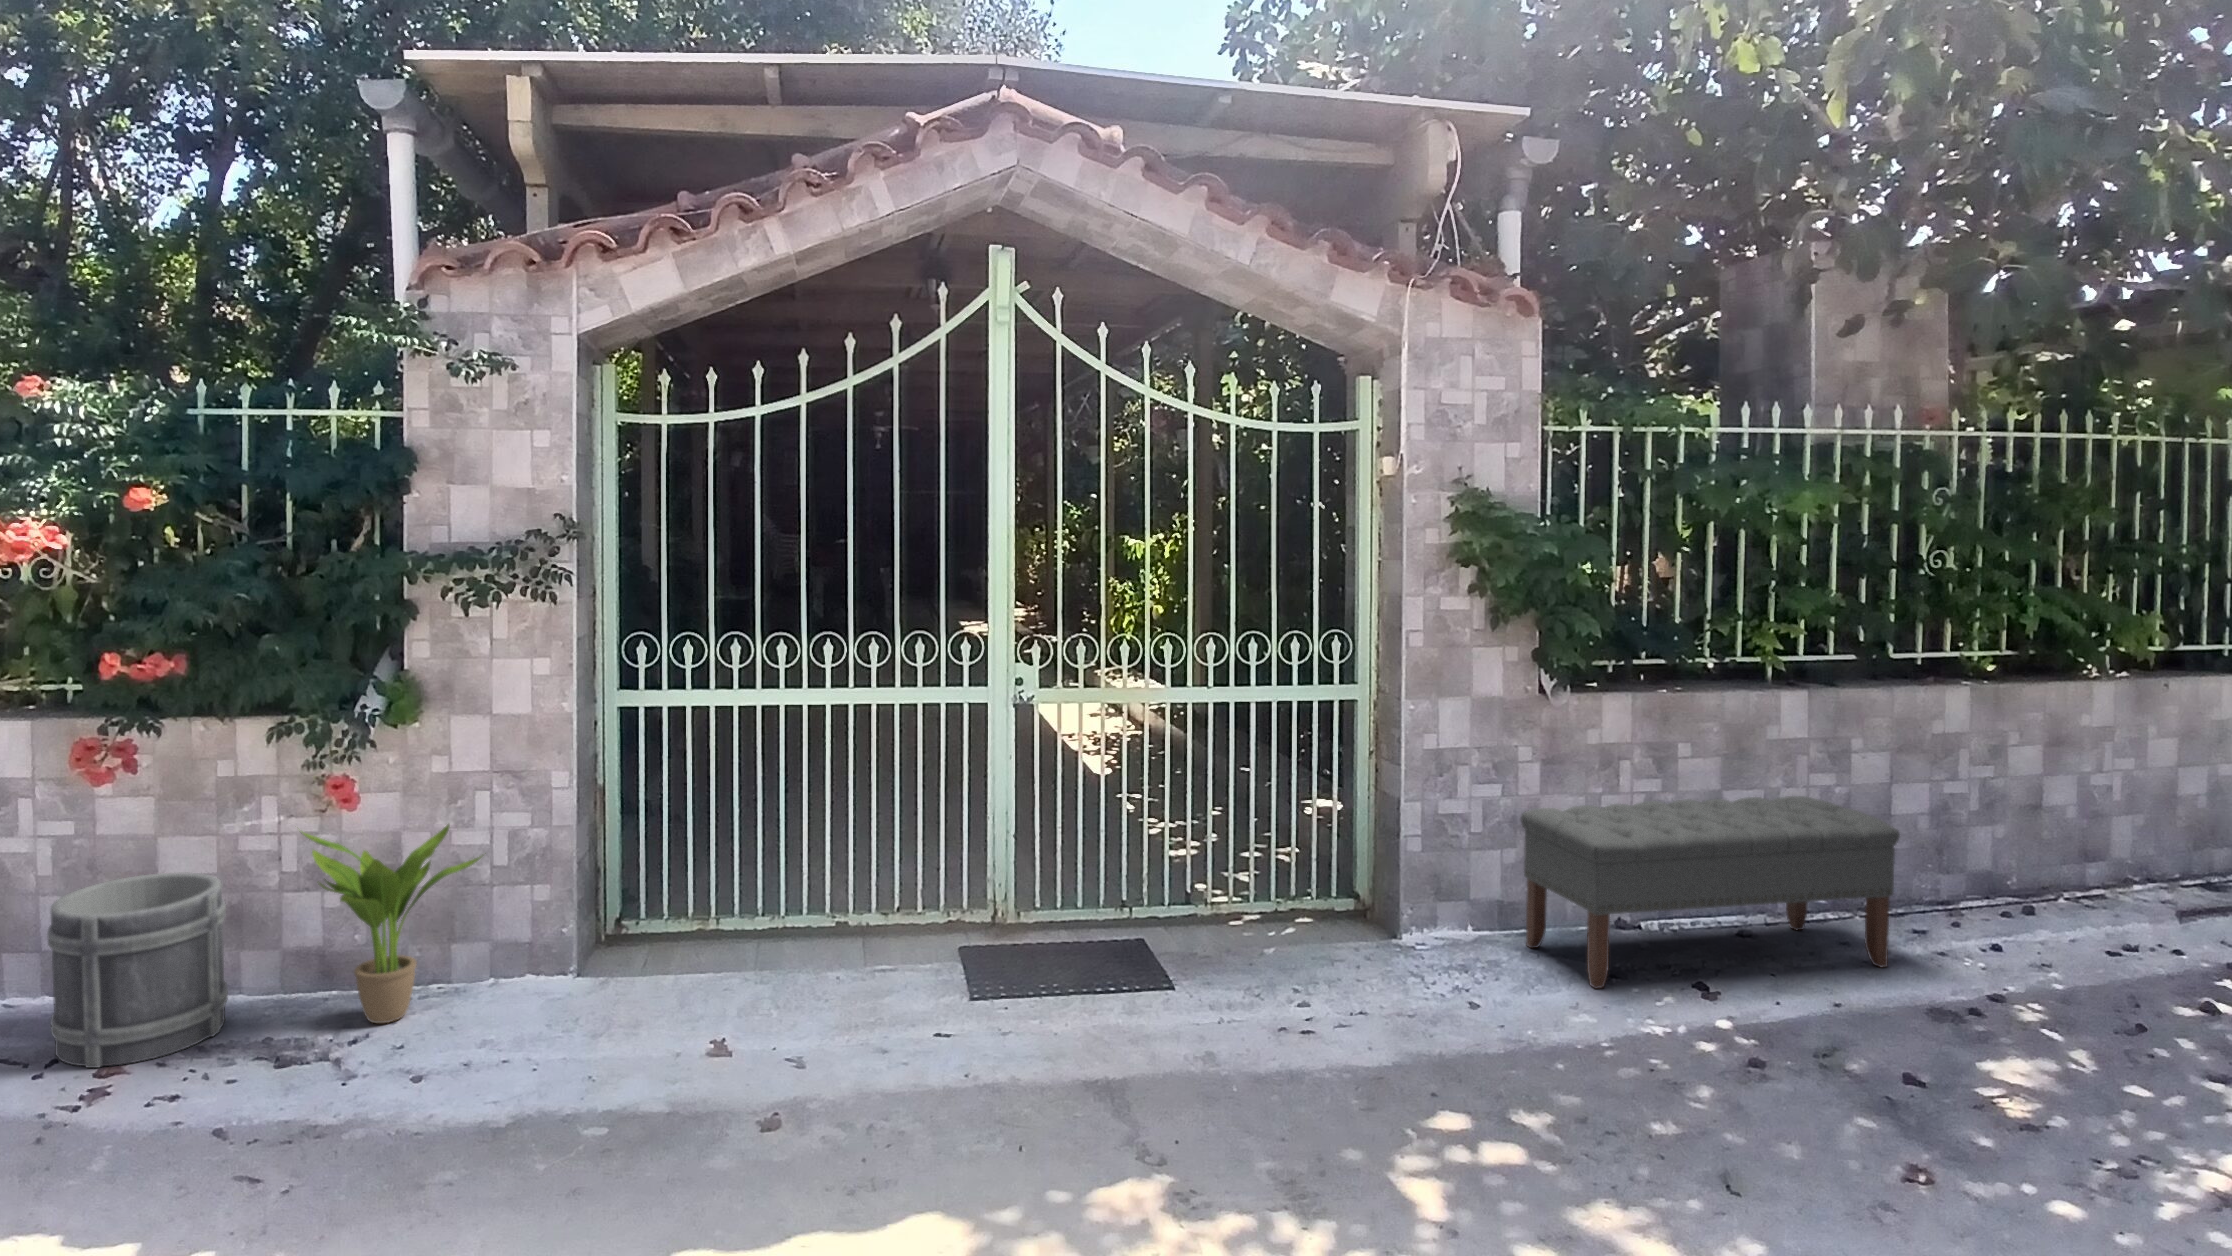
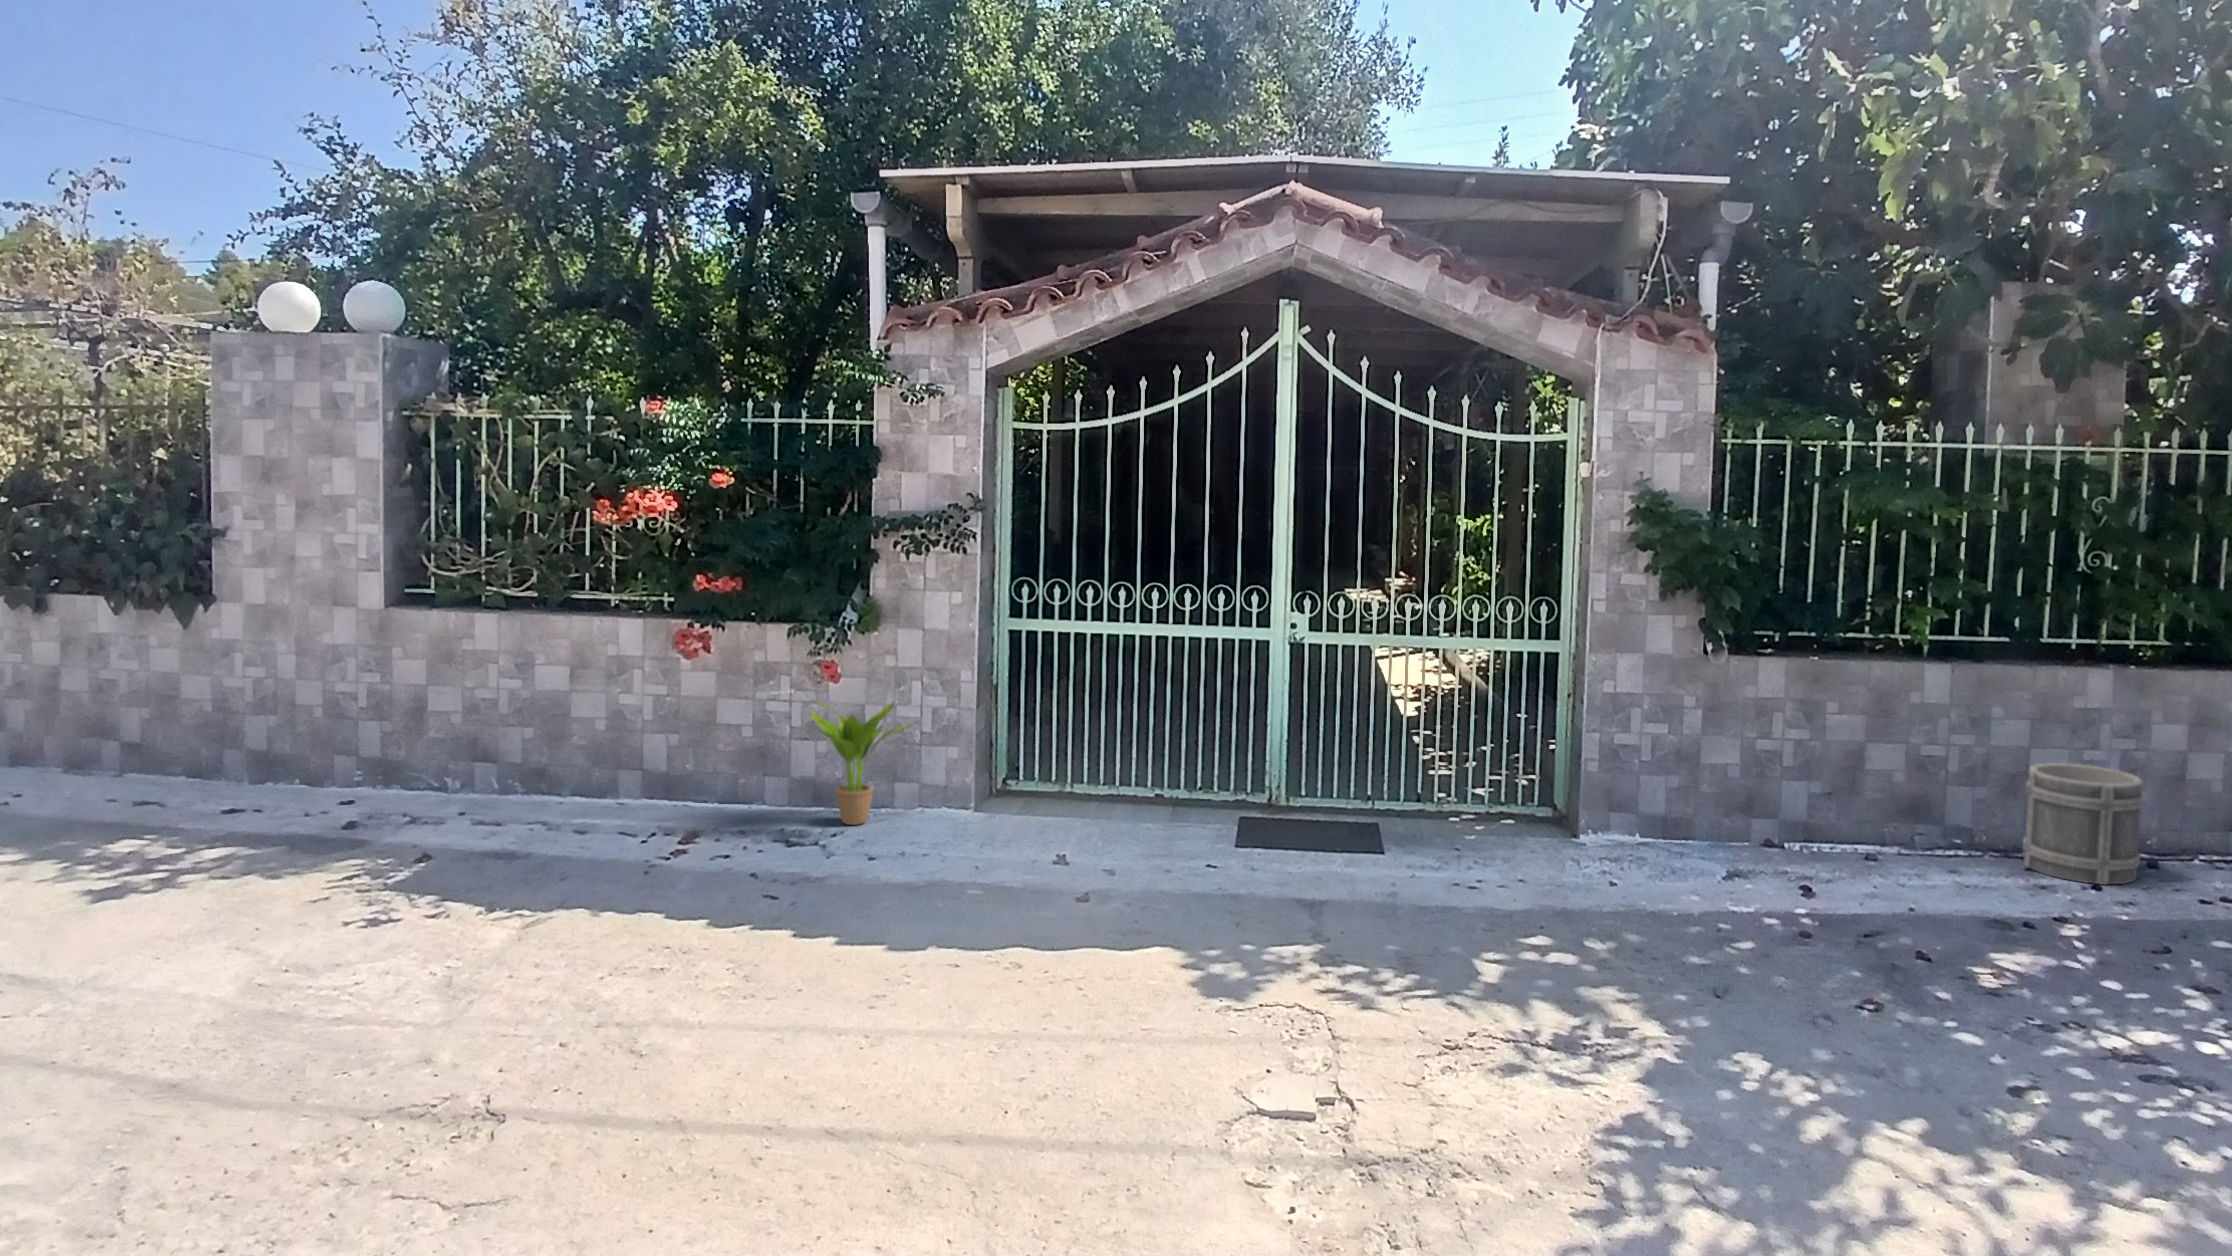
bench: present [1521,796,1900,988] -> none [1677,742,1976,881]
bucket: present [47,872,228,1068] -> present [2023,763,2144,885]

